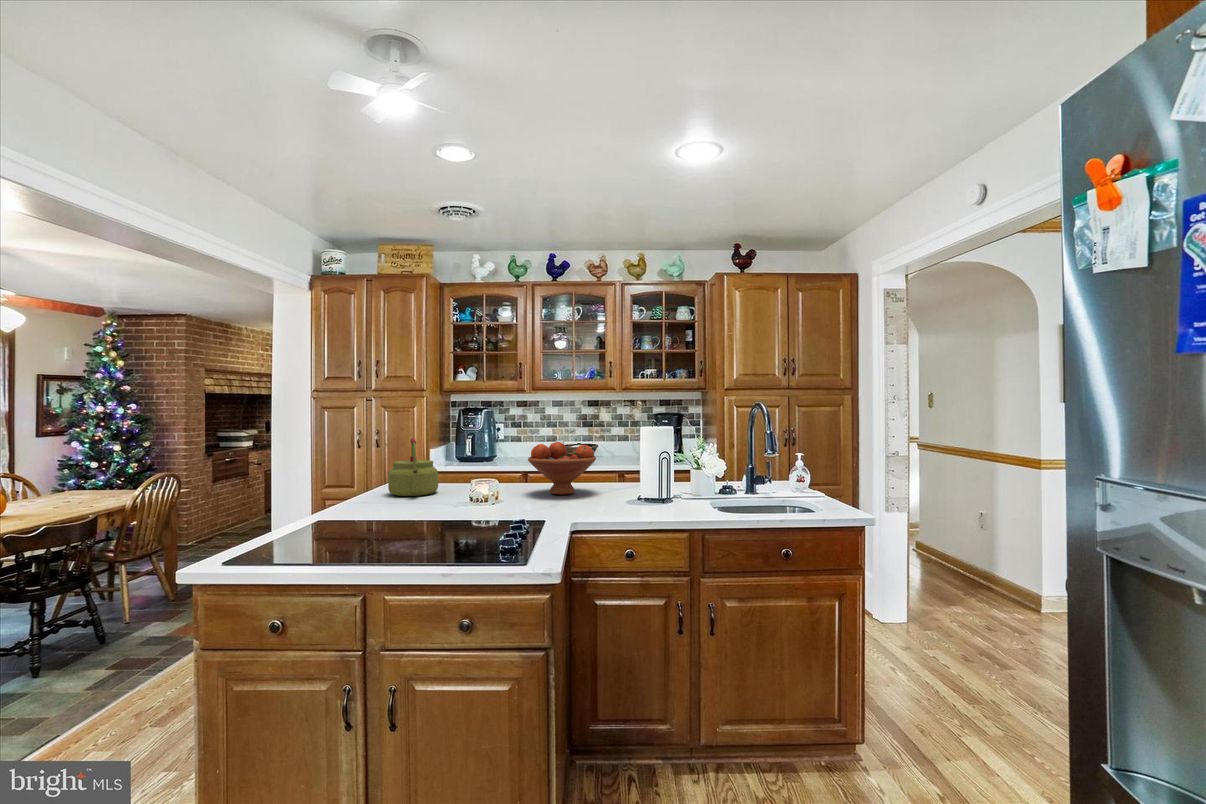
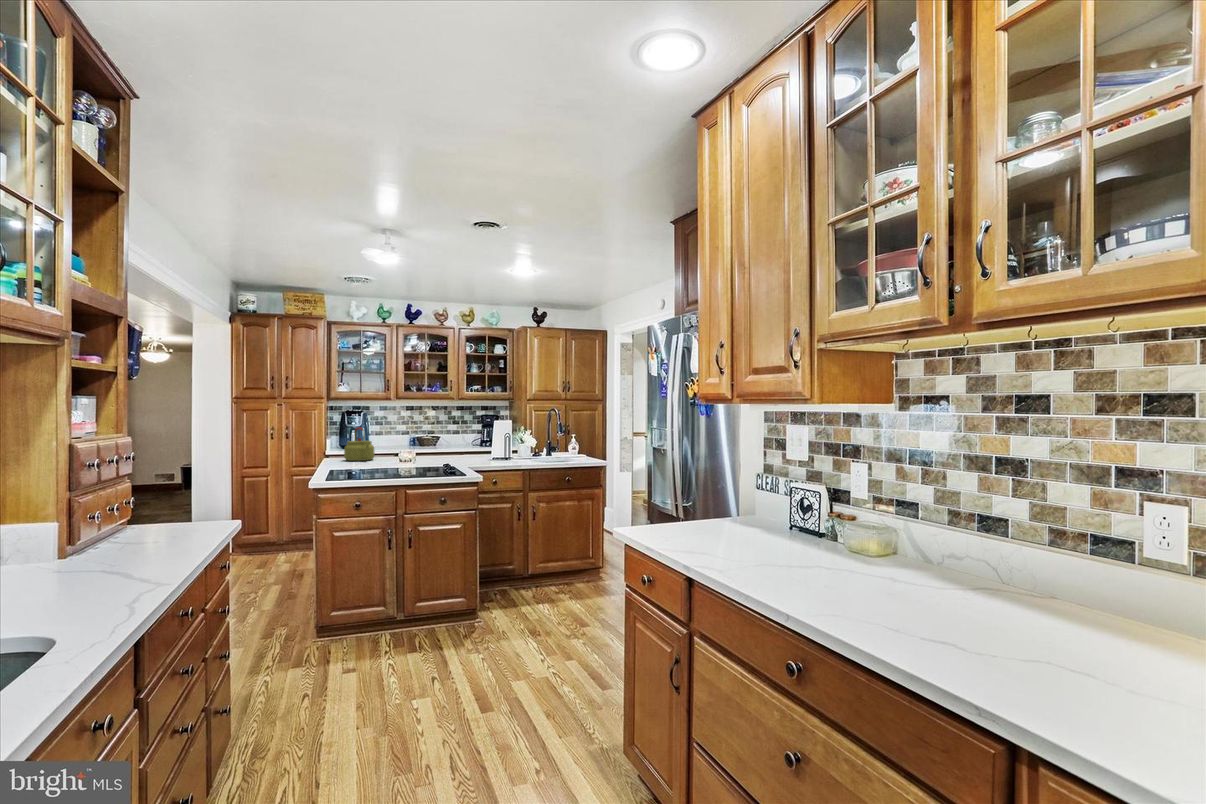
fruit bowl: present [528,442,596,495] -> none [431,429,470,458]

